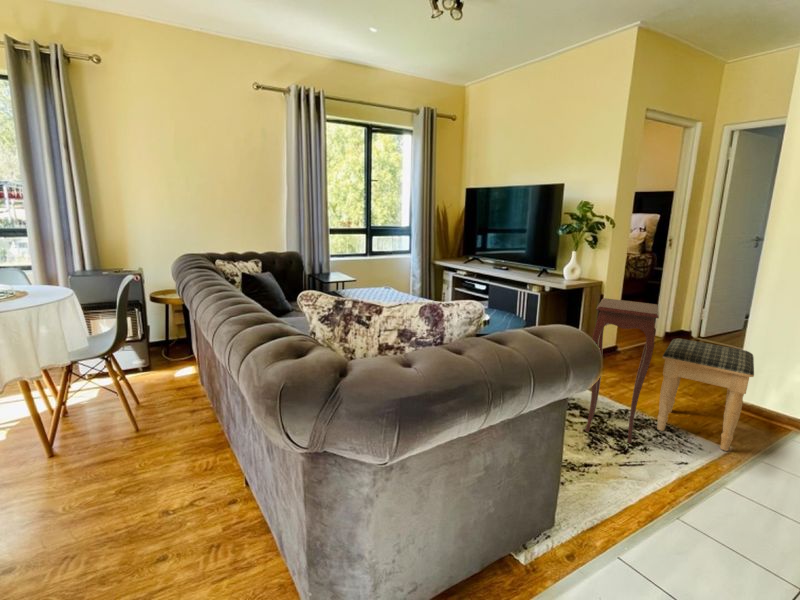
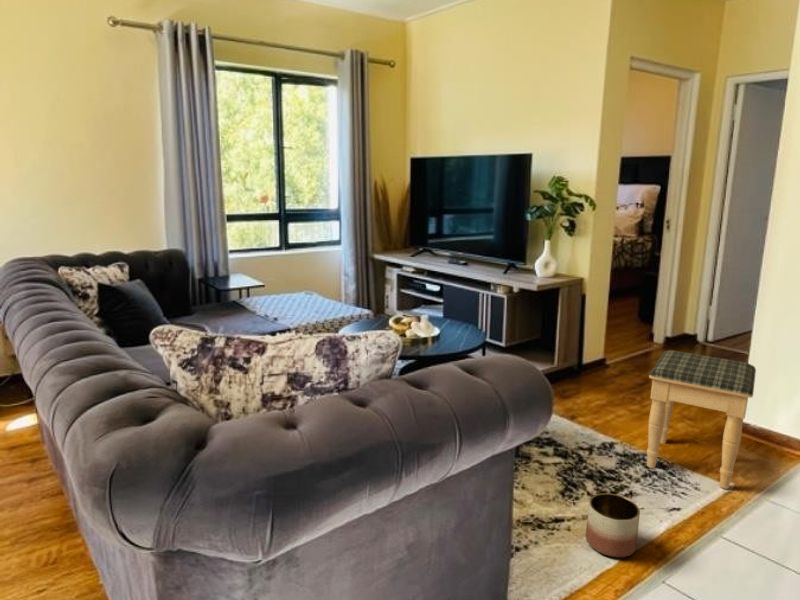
side table: present [586,298,659,443] -> none [559,304,642,488]
planter: none [611,445,659,496] -> present [586,493,640,557]

